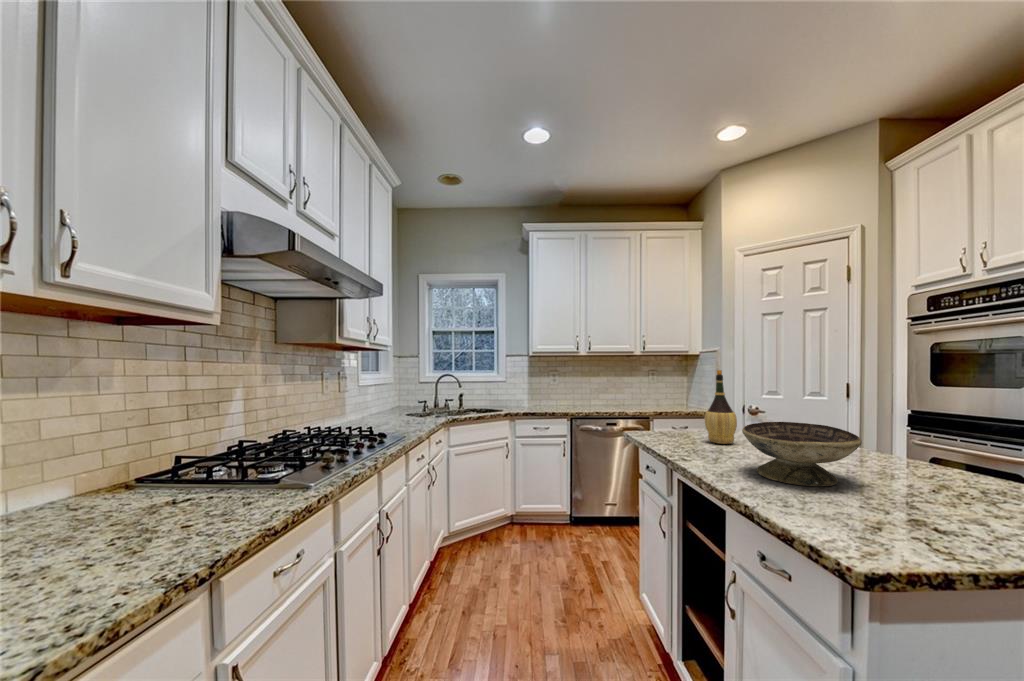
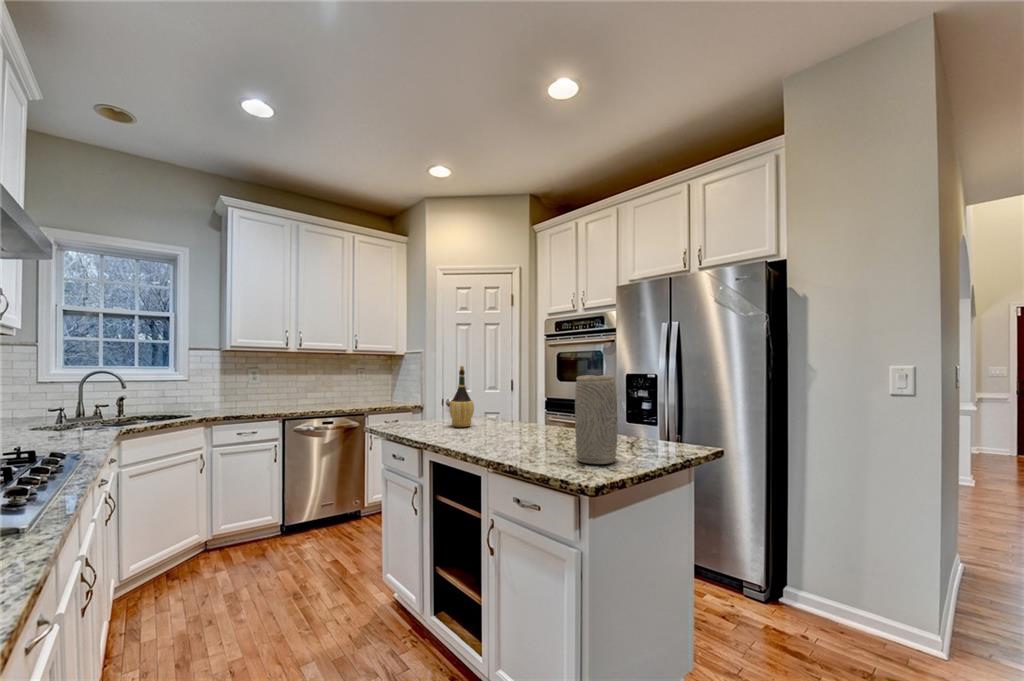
vase: none [866,378,968,534] -> present [575,375,618,464]
decorative bowl: present [742,422,862,486] -> none [493,406,563,450]

